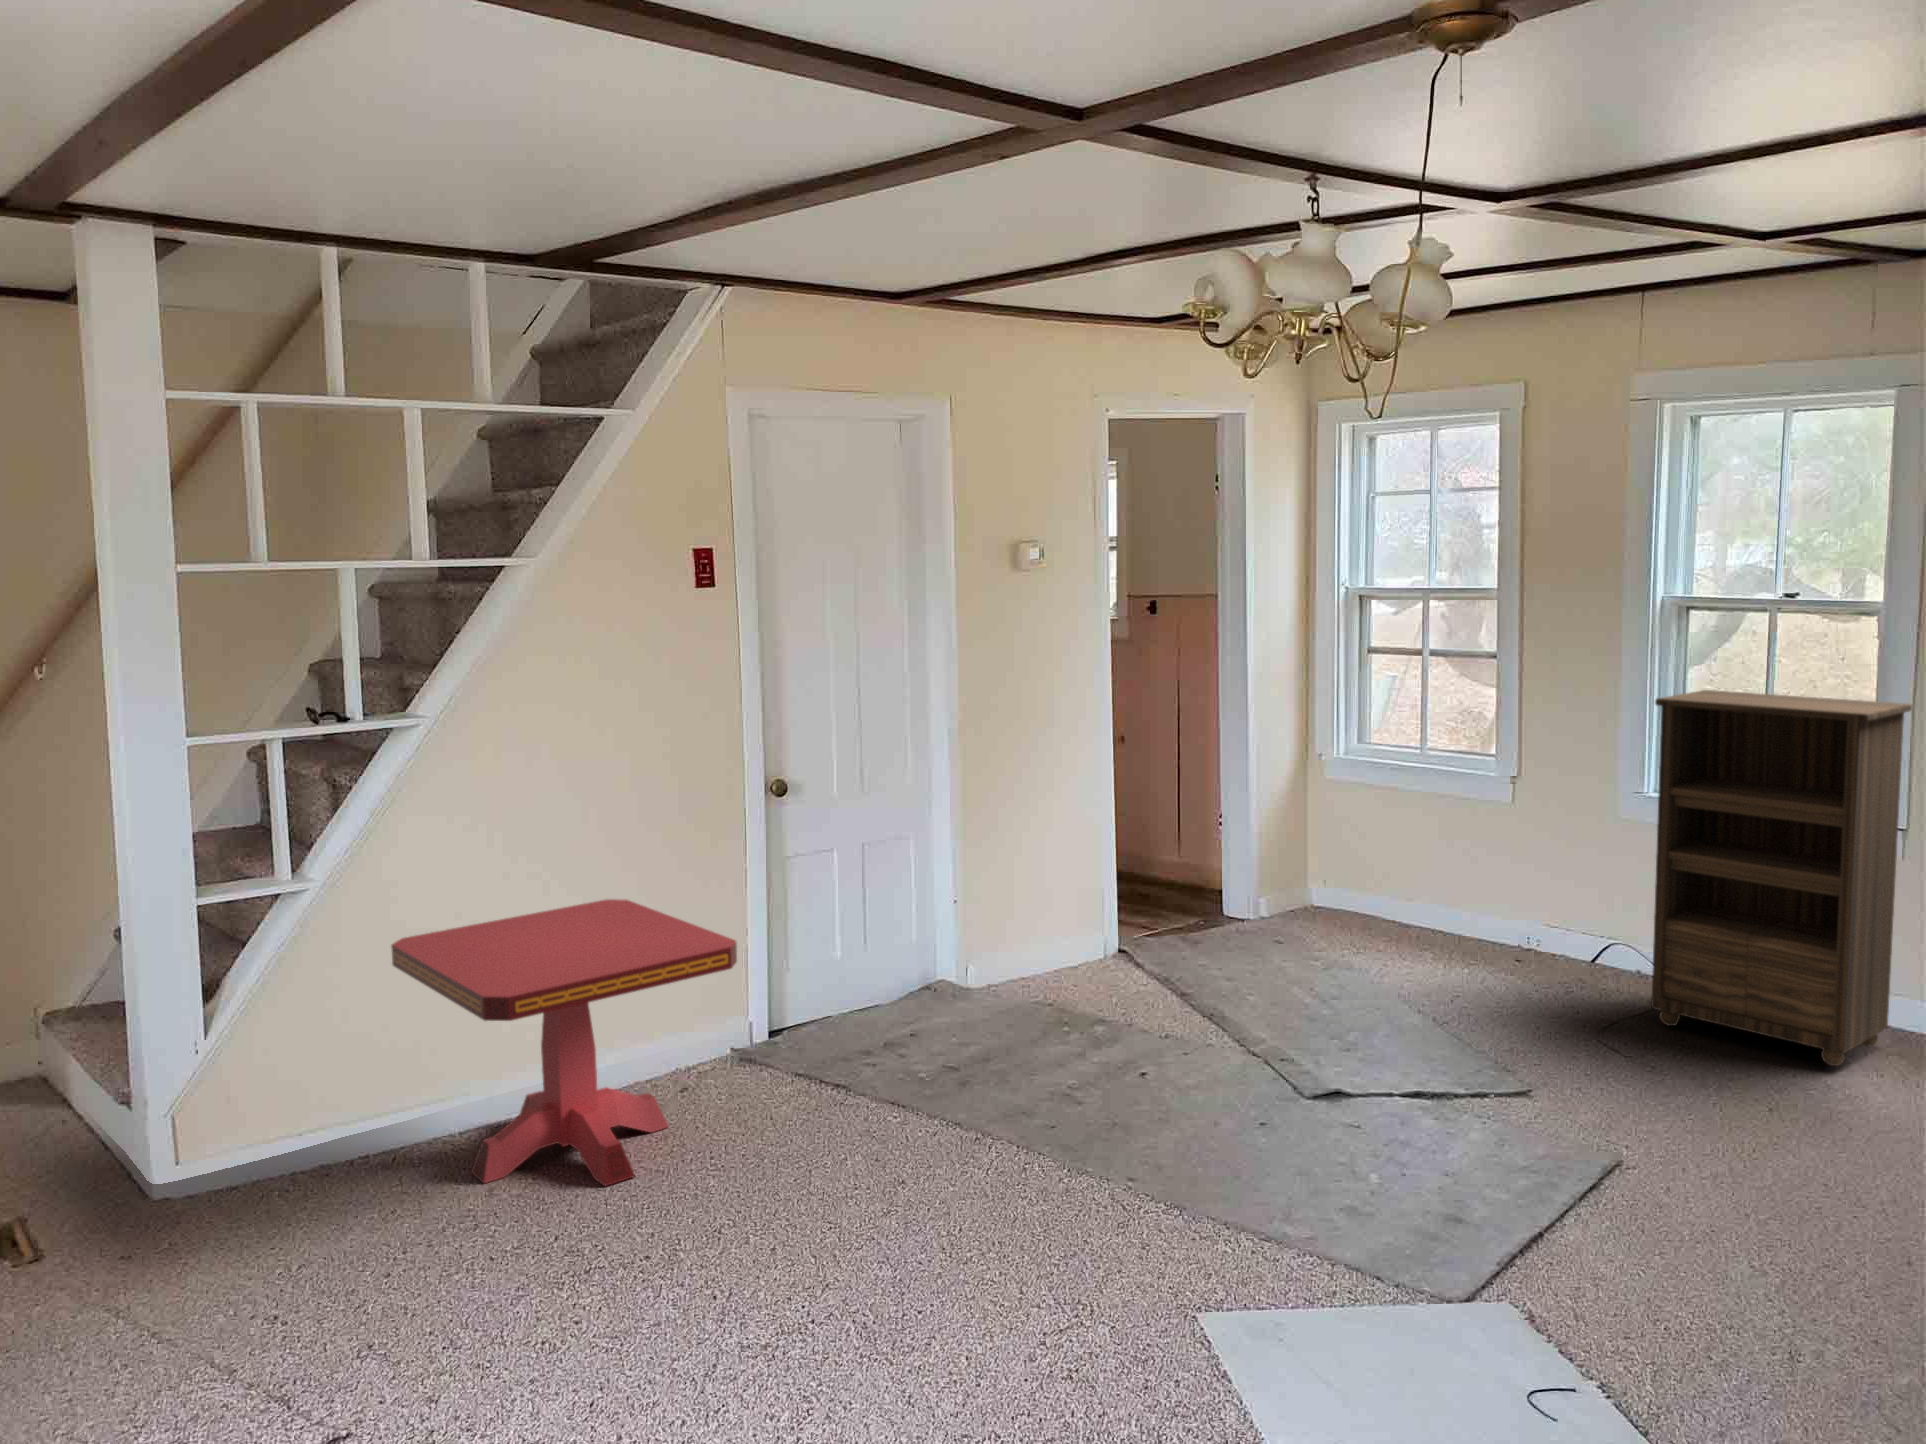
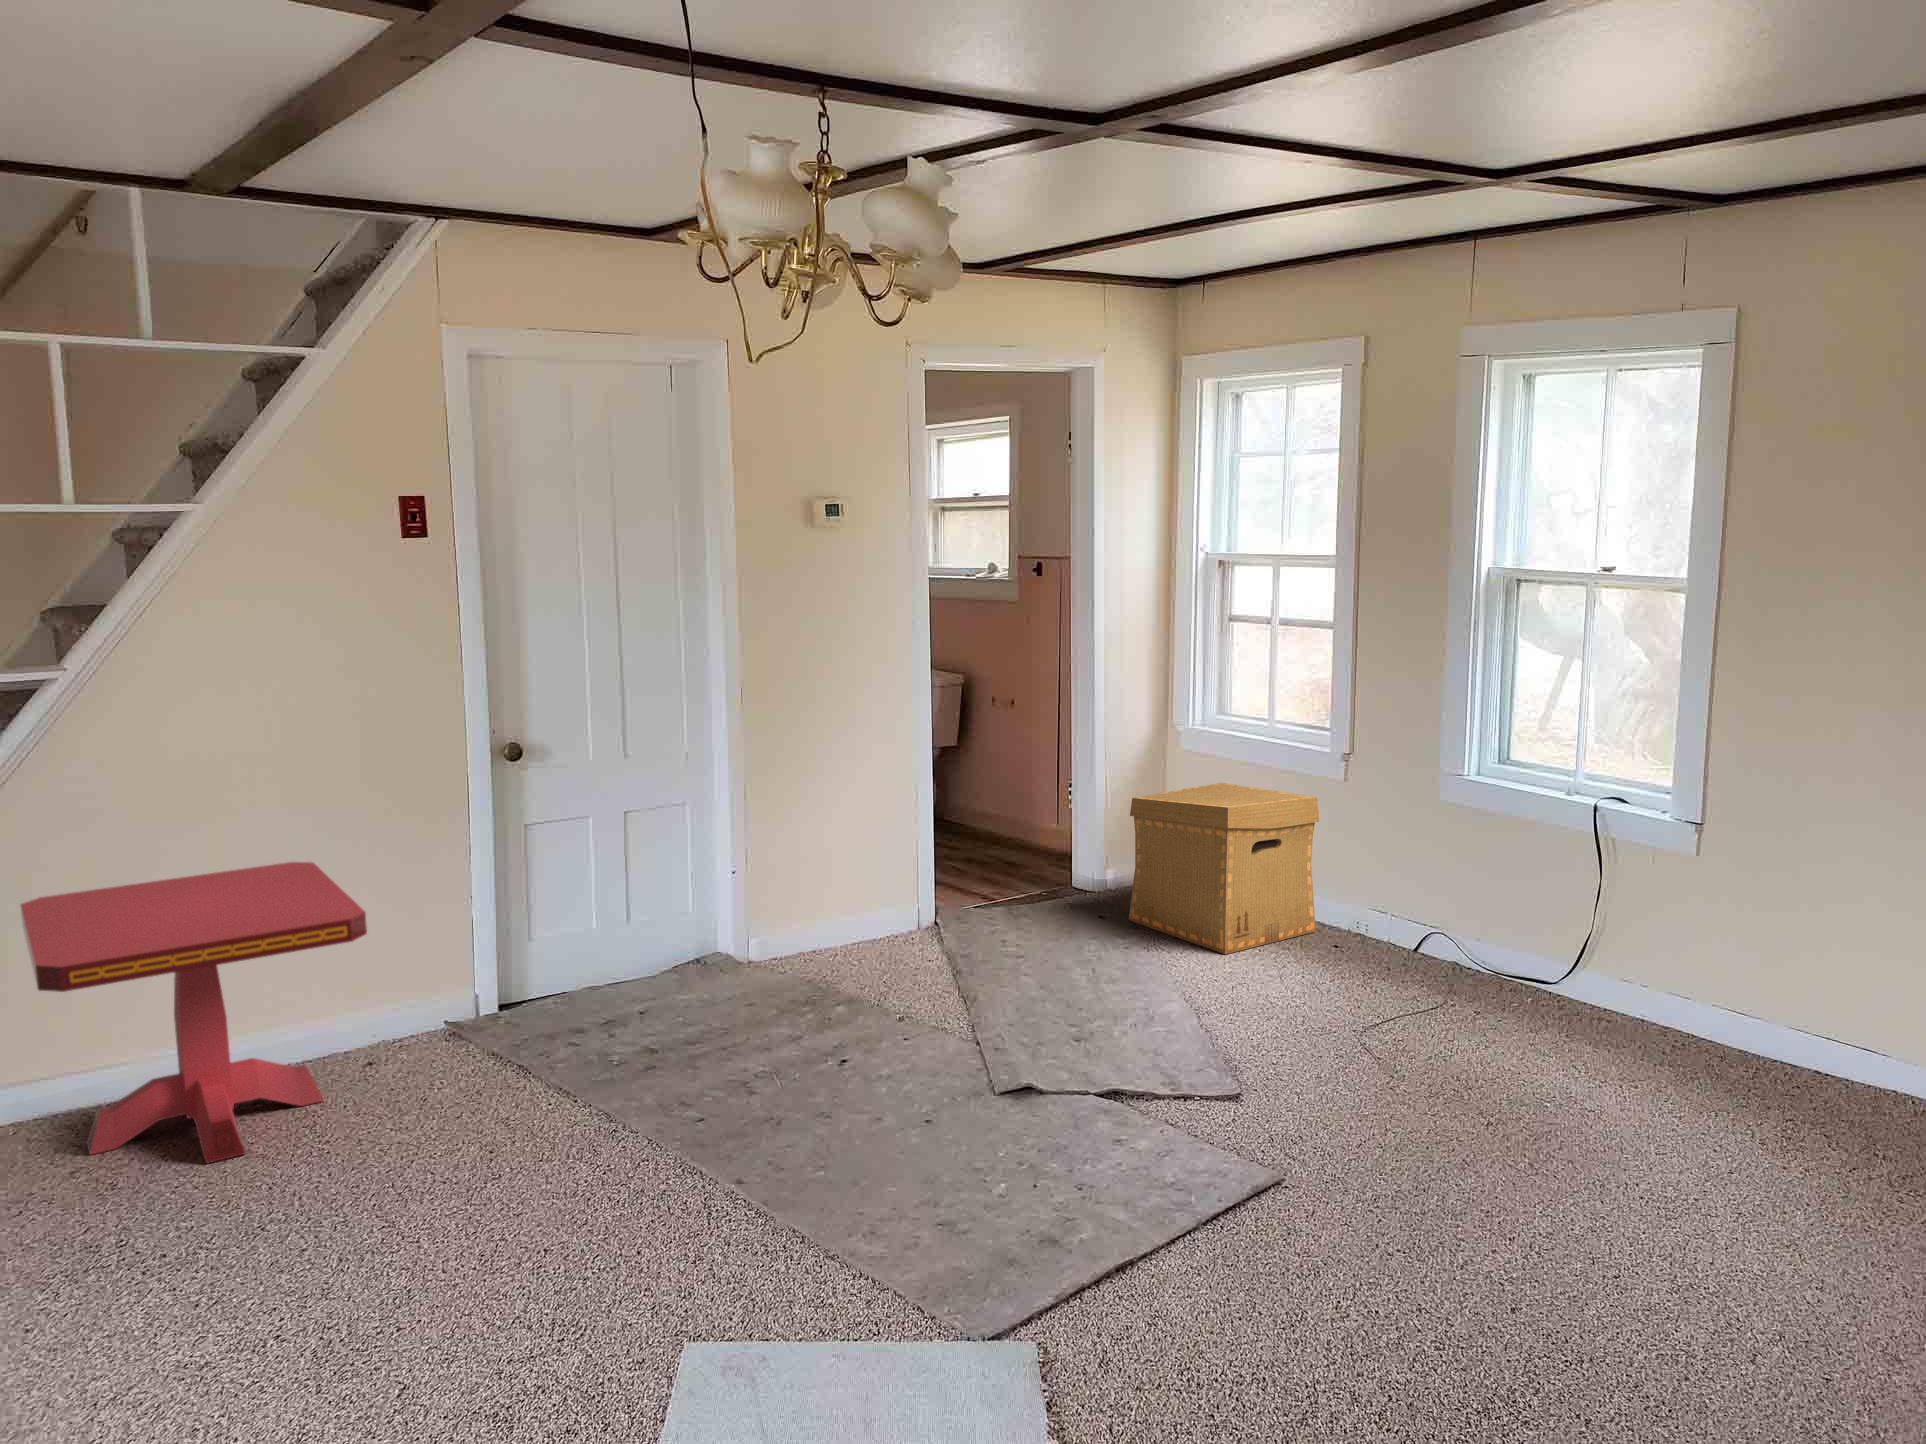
bookshelf: present [1652,690,1912,1066] -> none [1429,670,1696,1082]
cardboard box: none [1300,807,1486,967] -> present [1129,783,1319,954]

